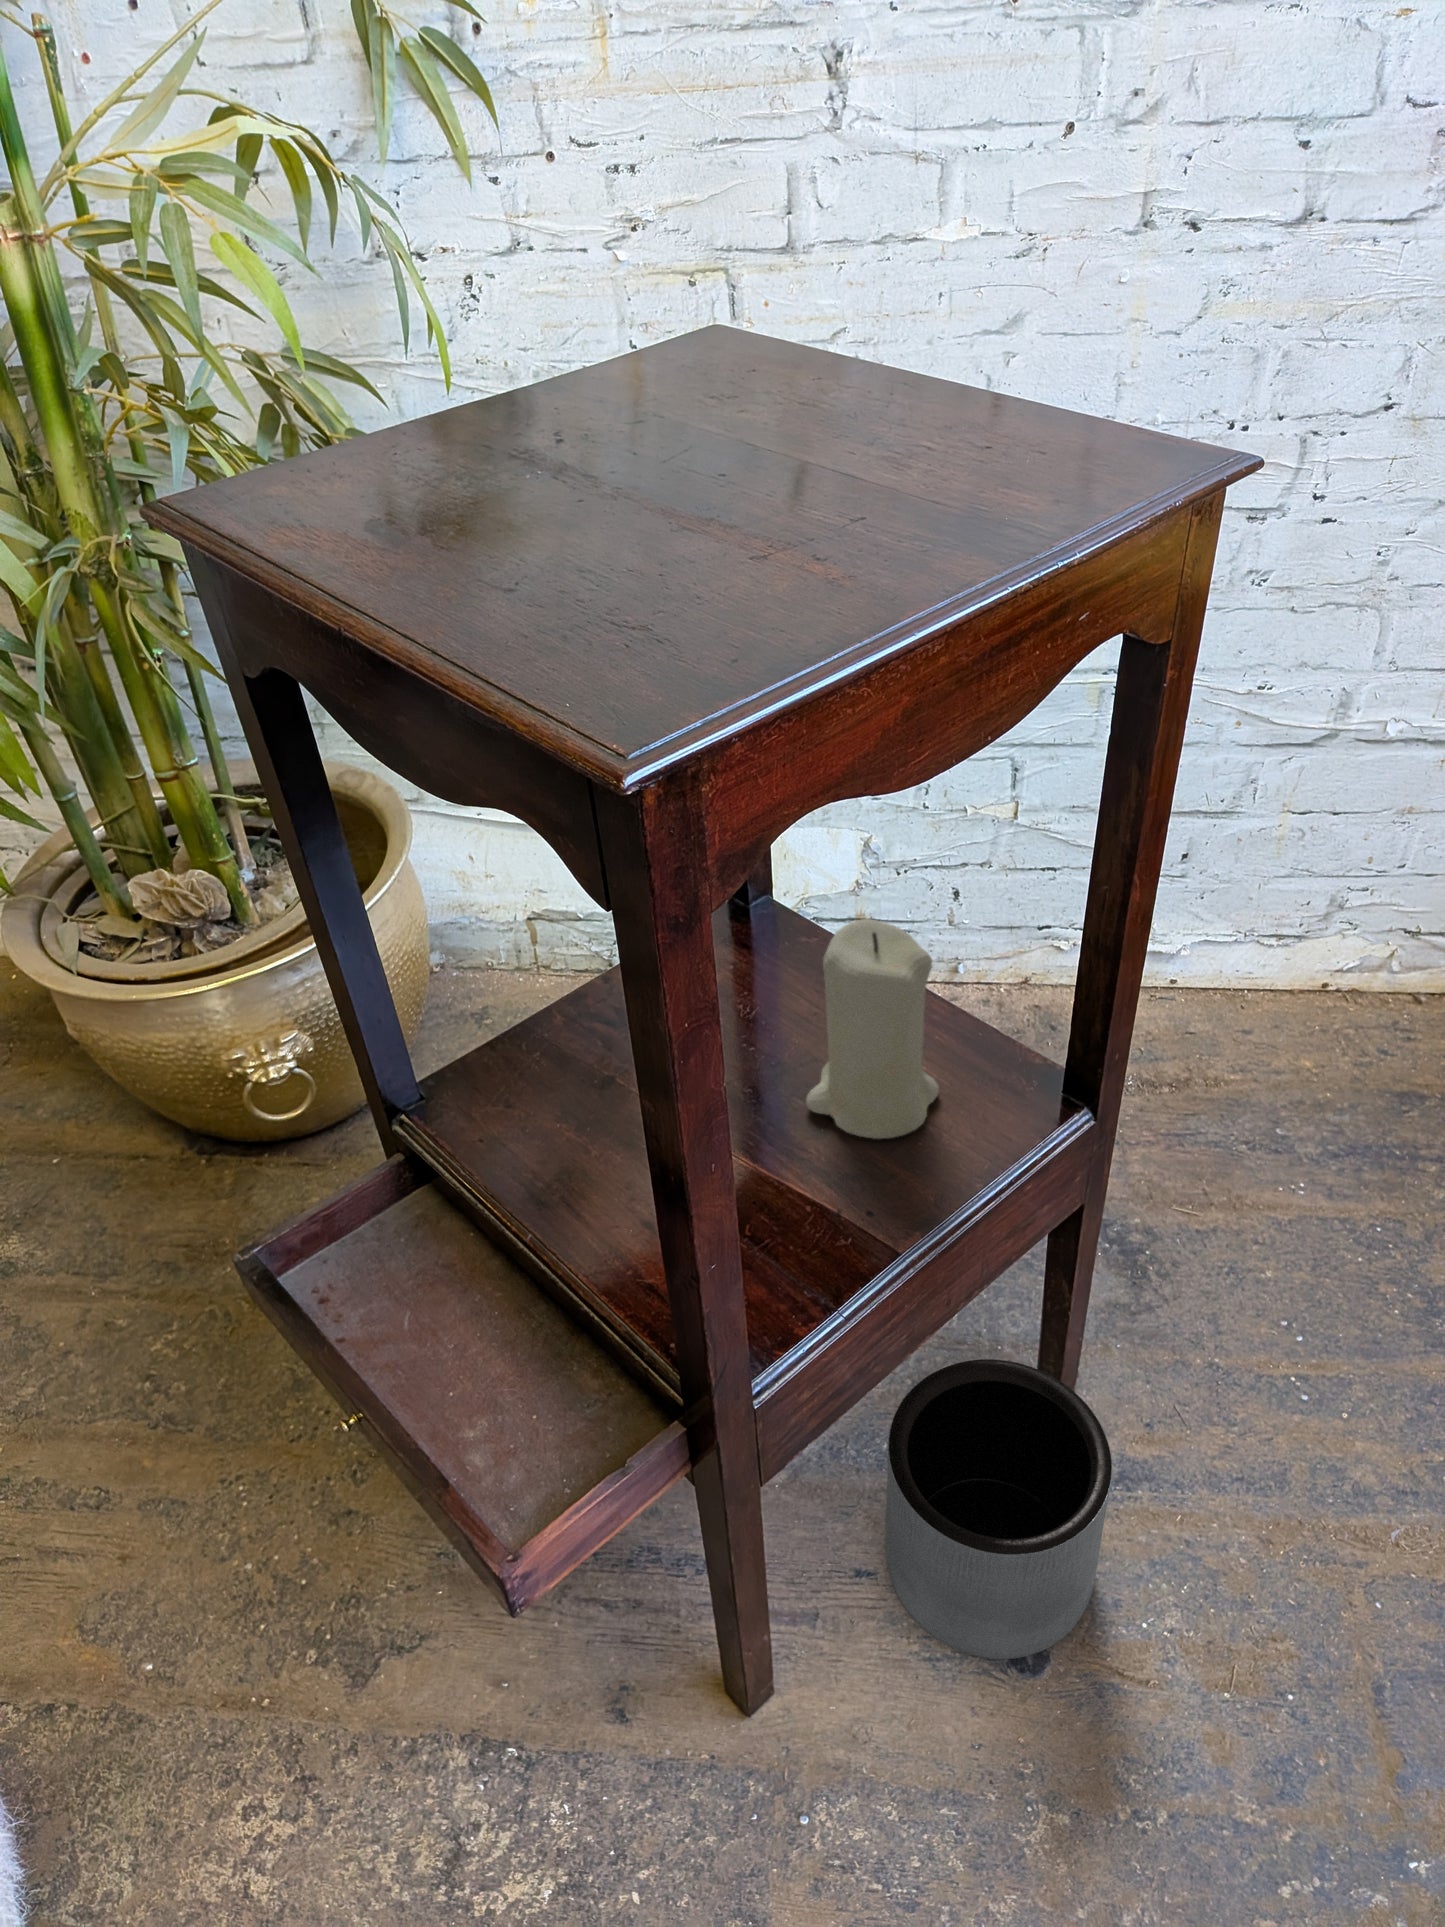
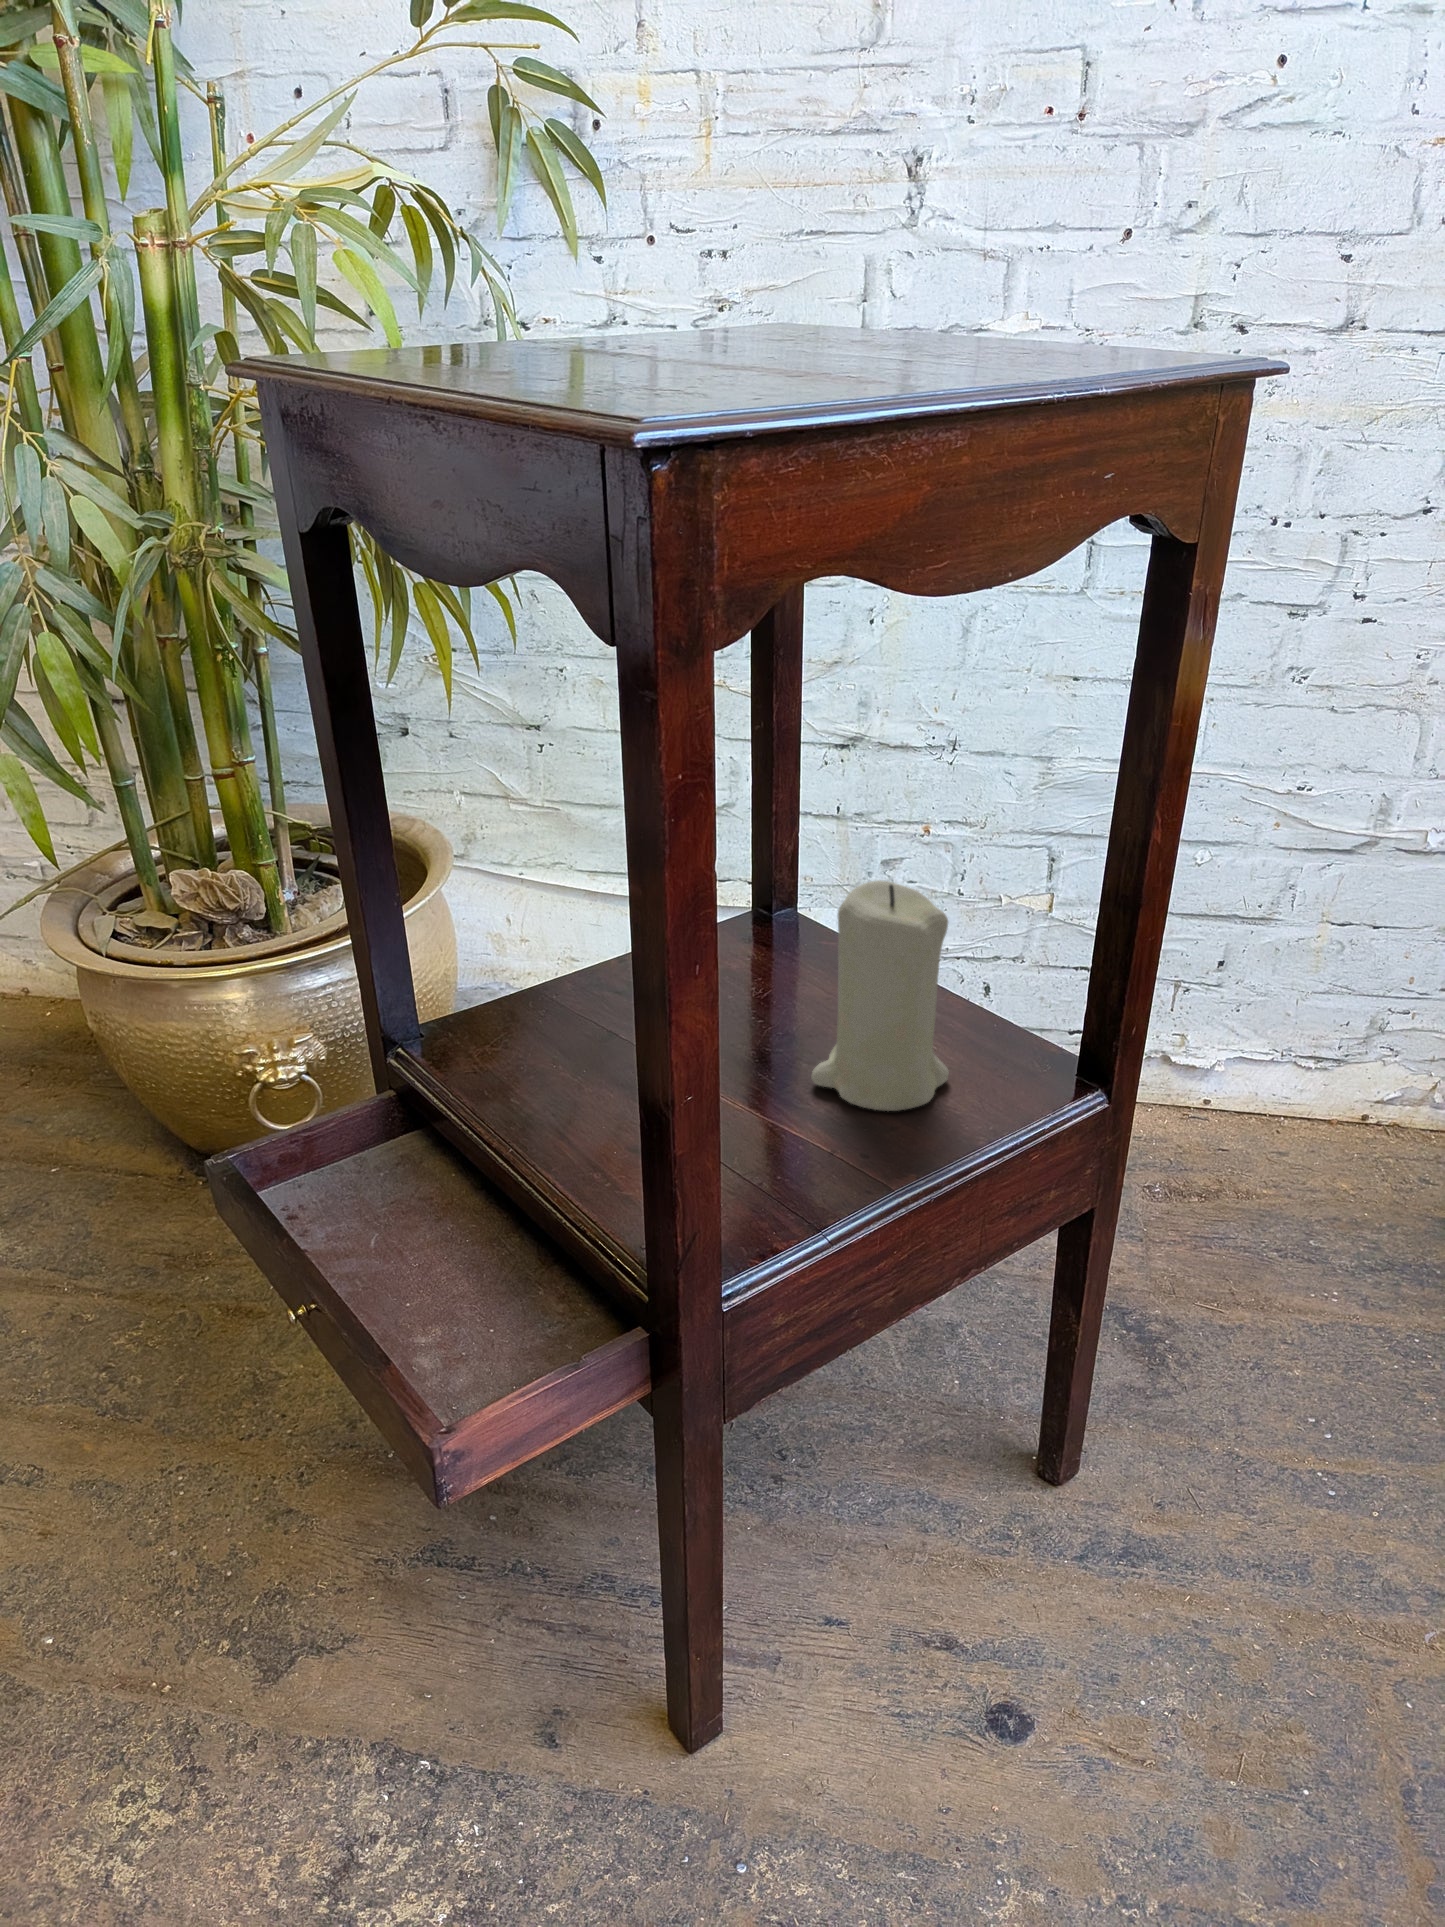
planter: present [885,1359,1112,1659] -> none [860,1381,1112,1720]

